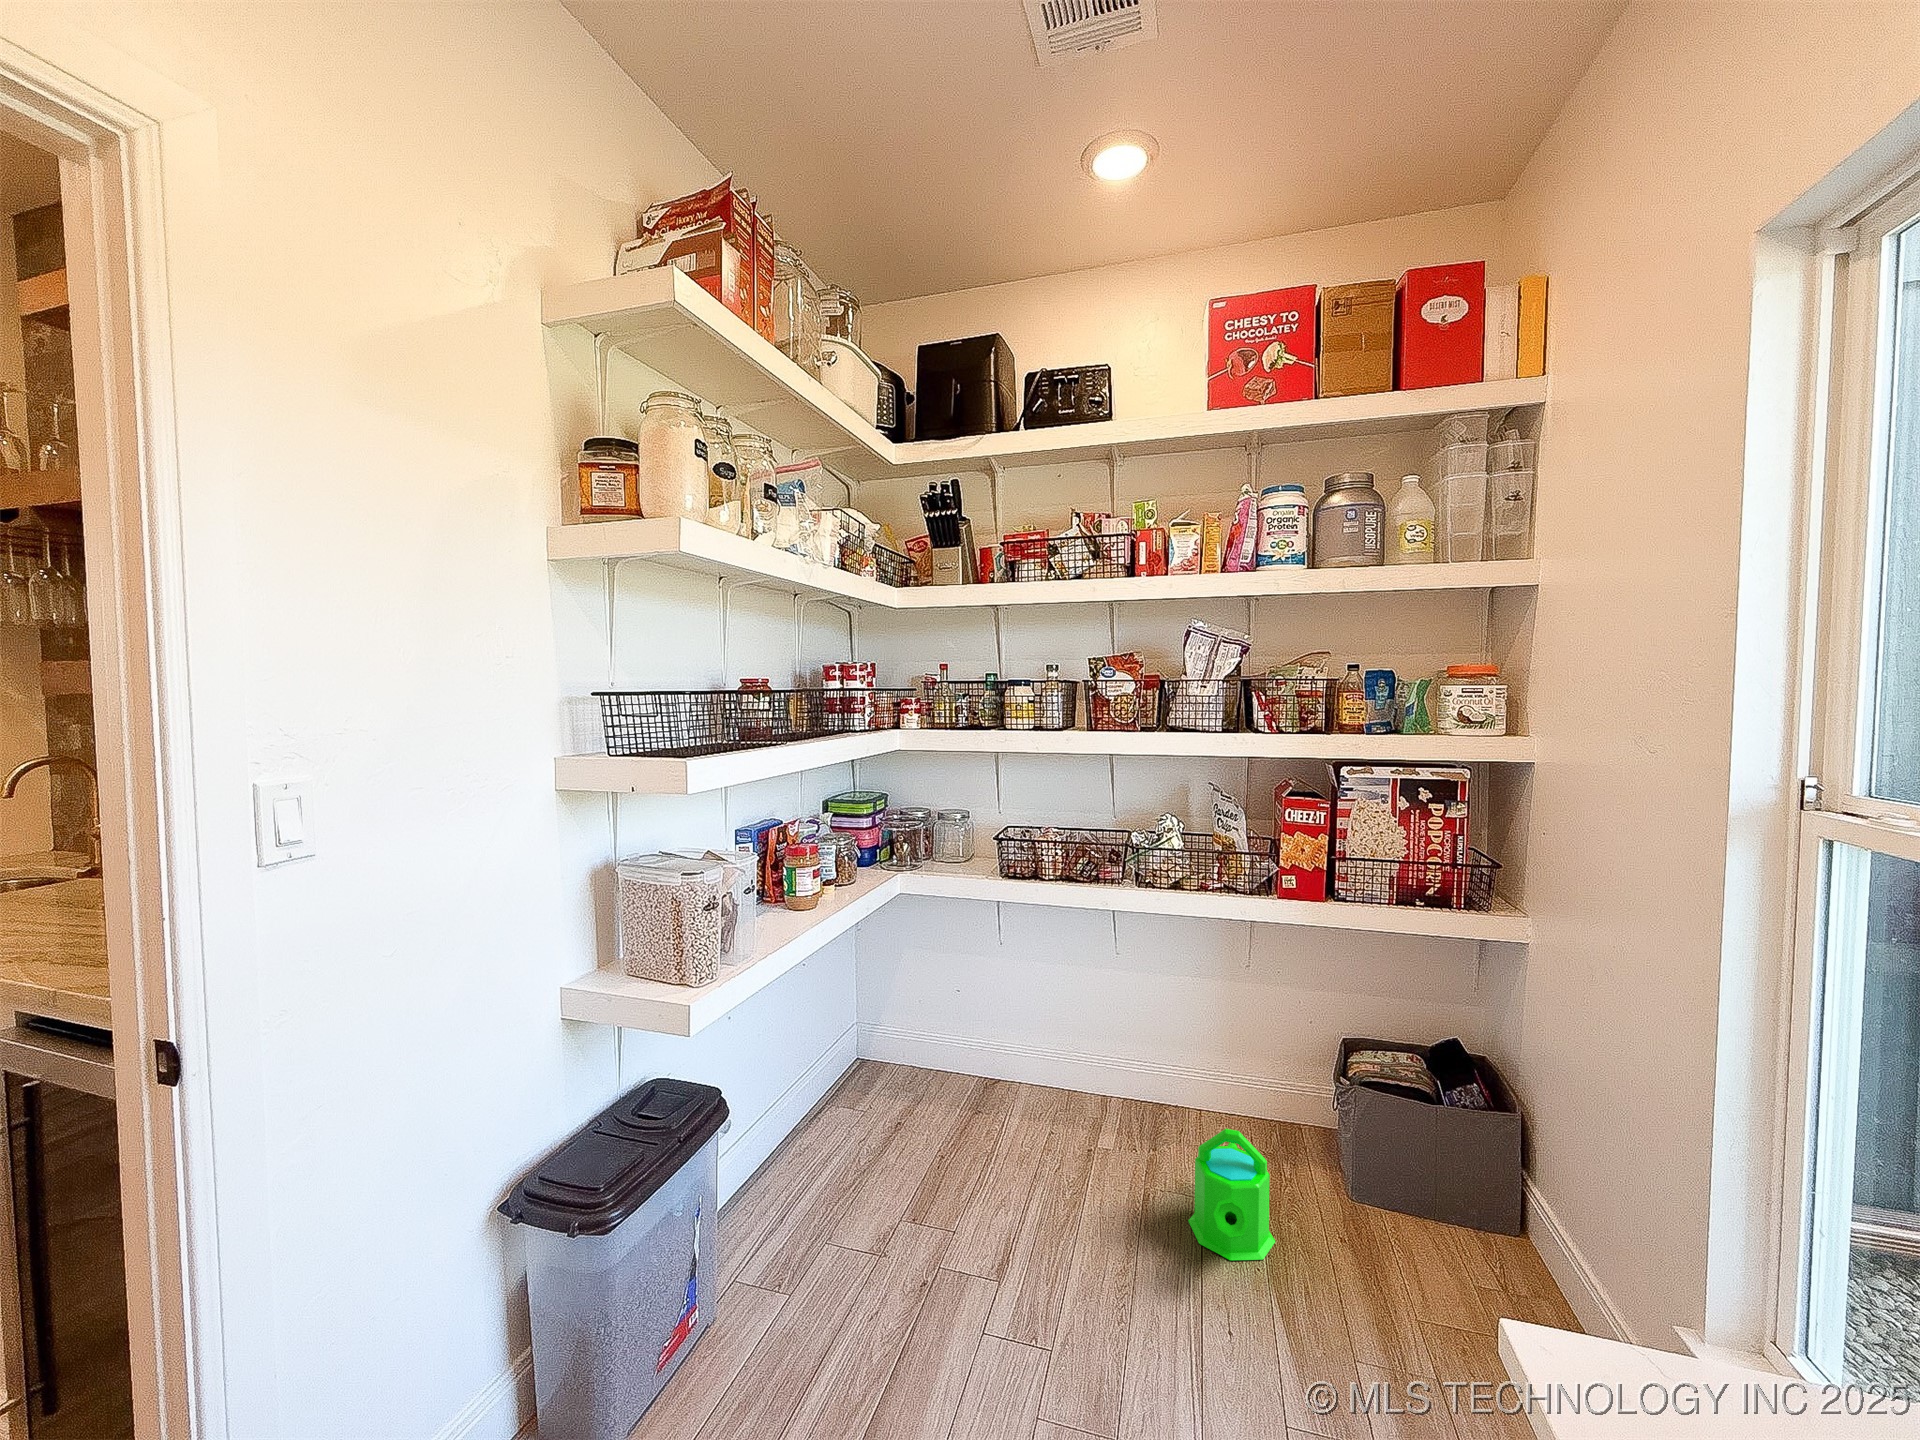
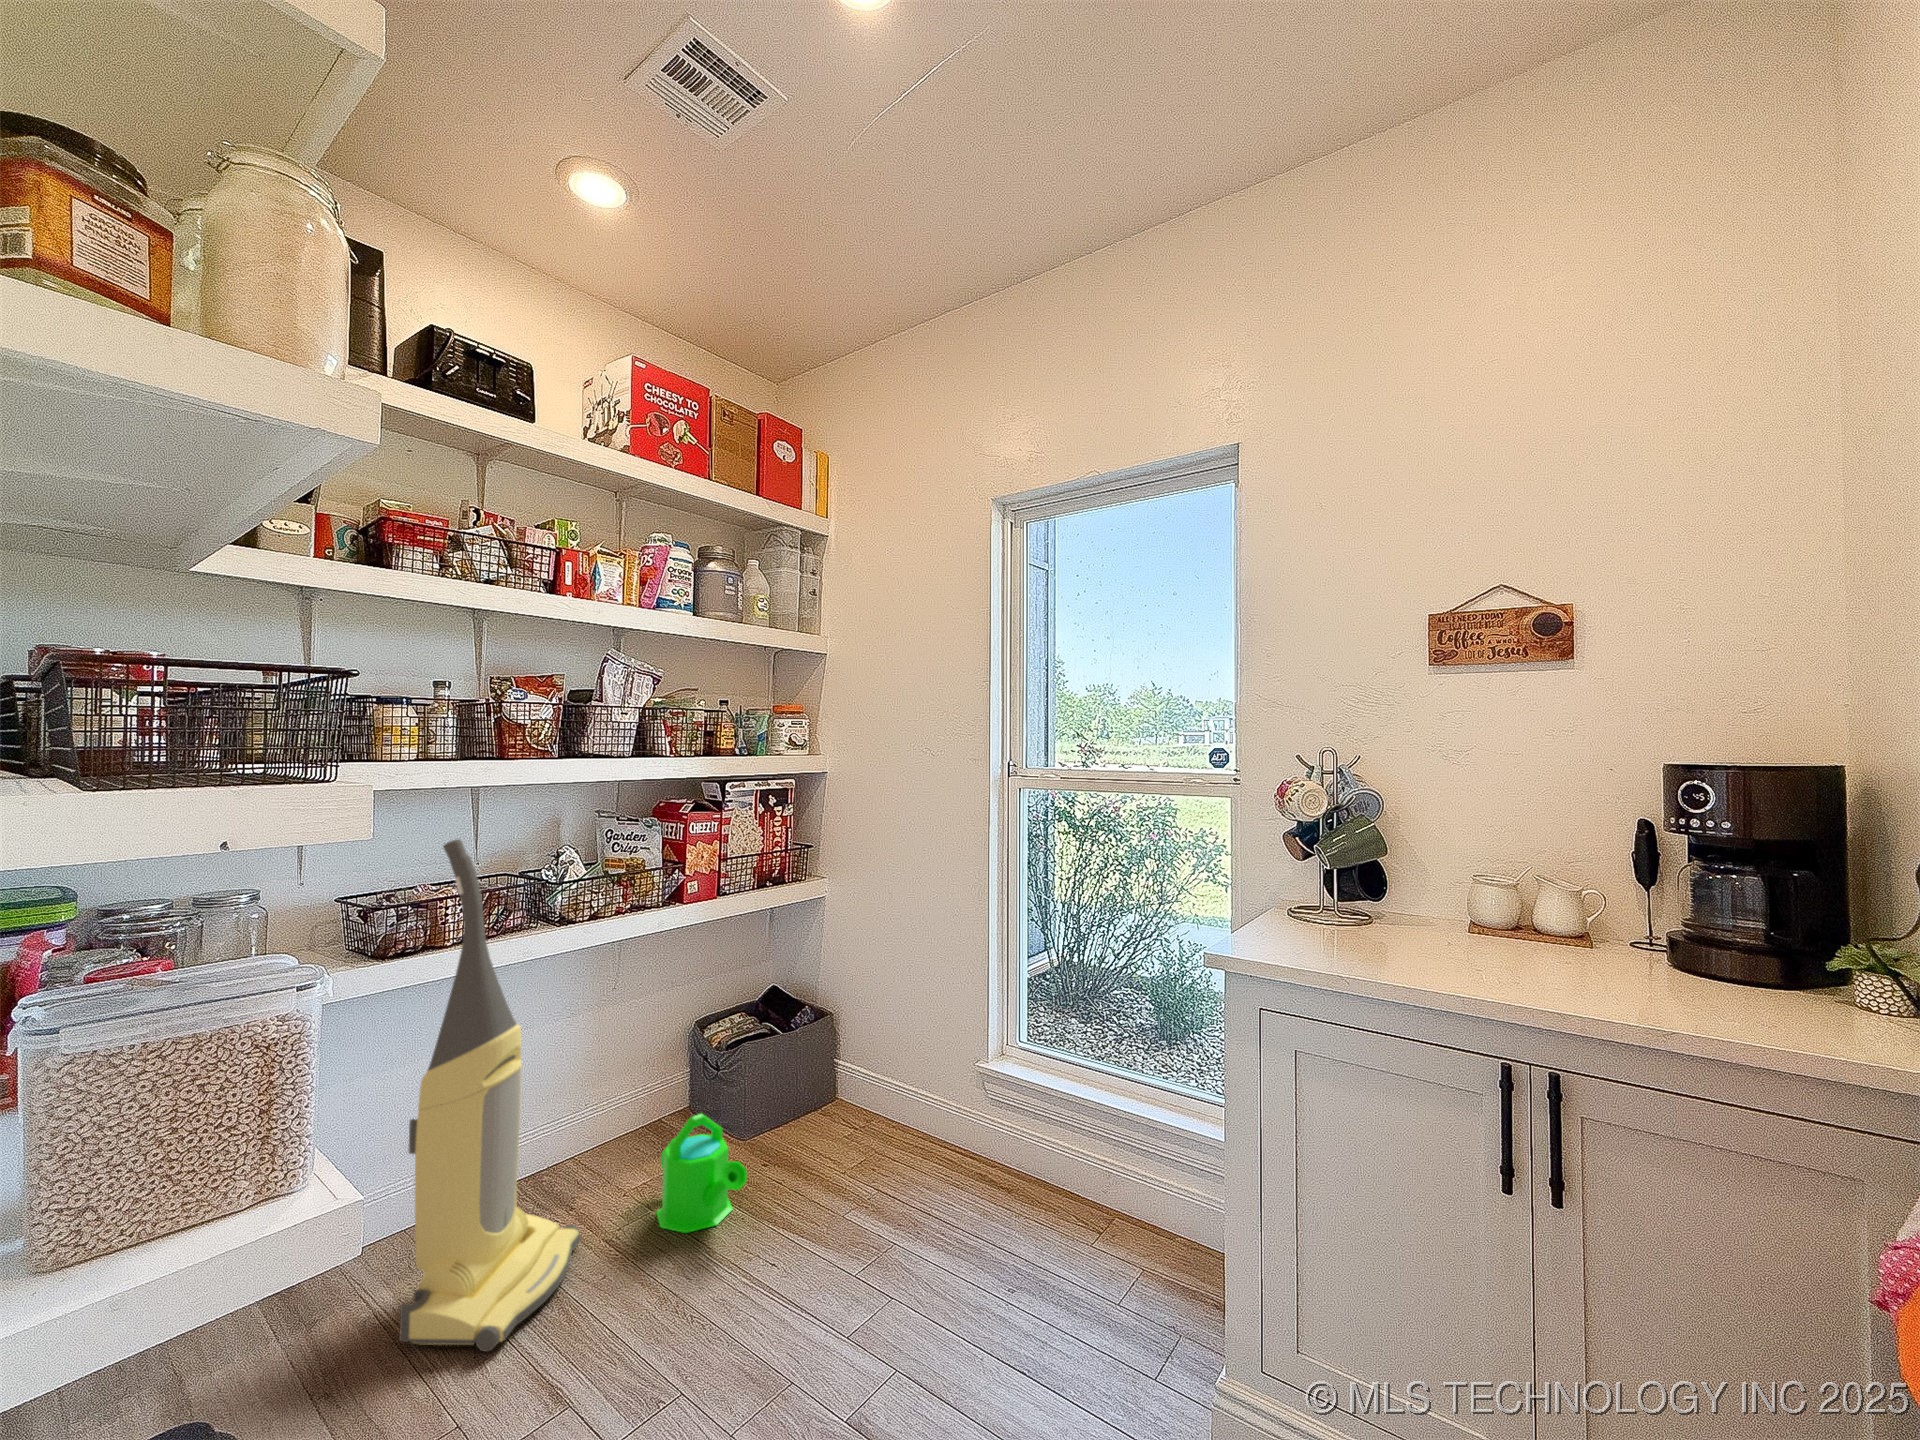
vacuum cleaner: none [975,797,1127,1210] -> present [399,839,581,1352]

